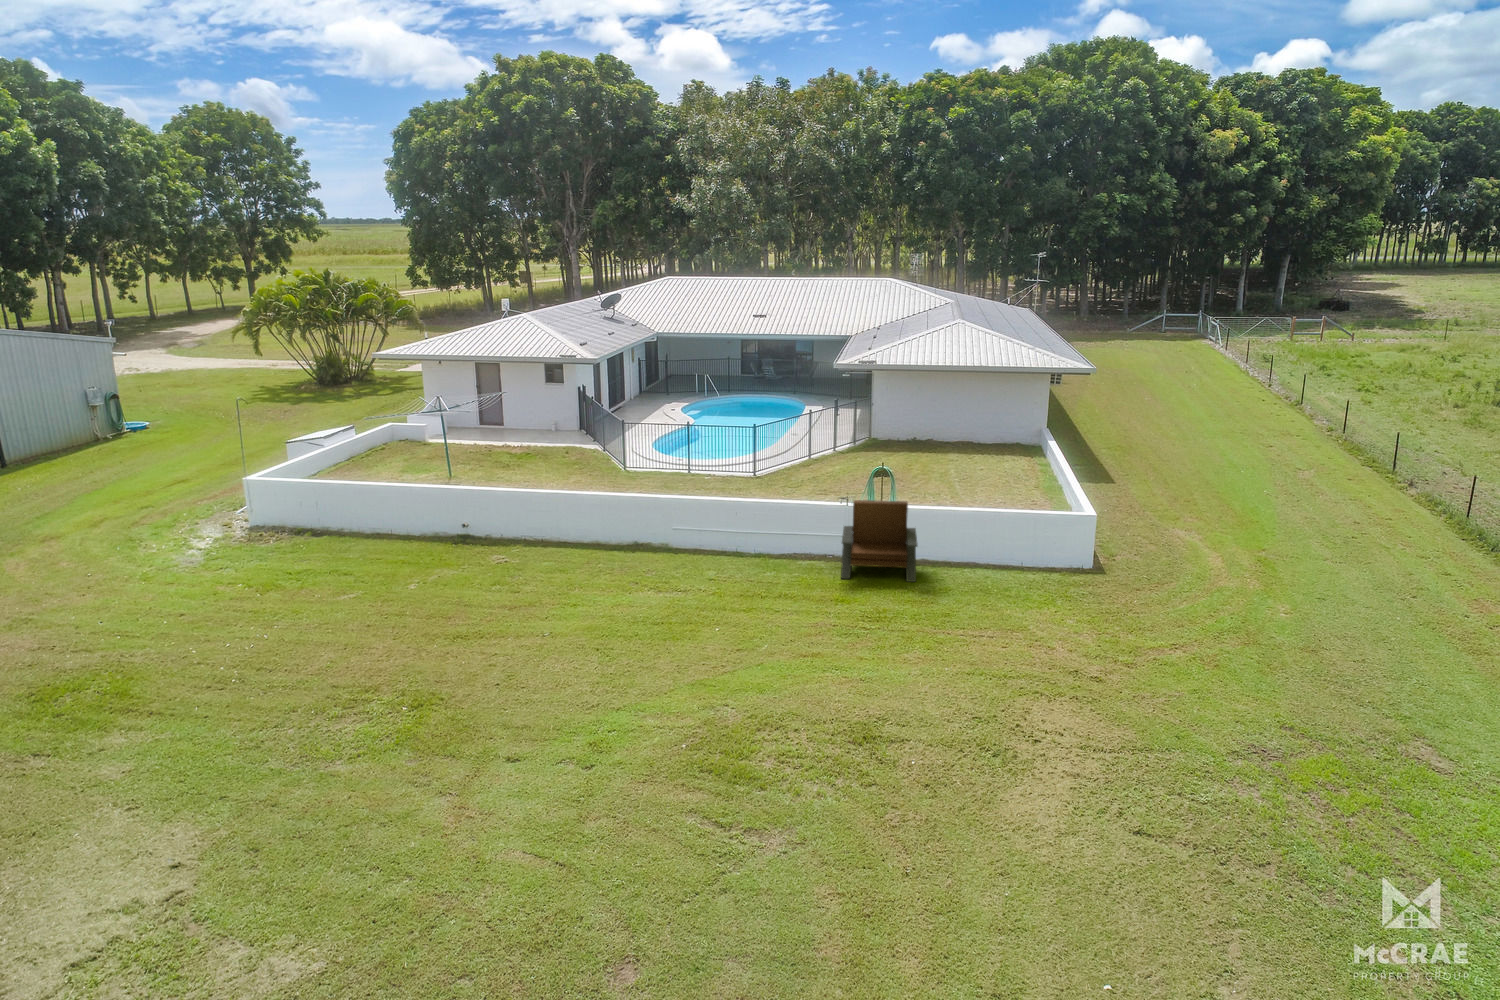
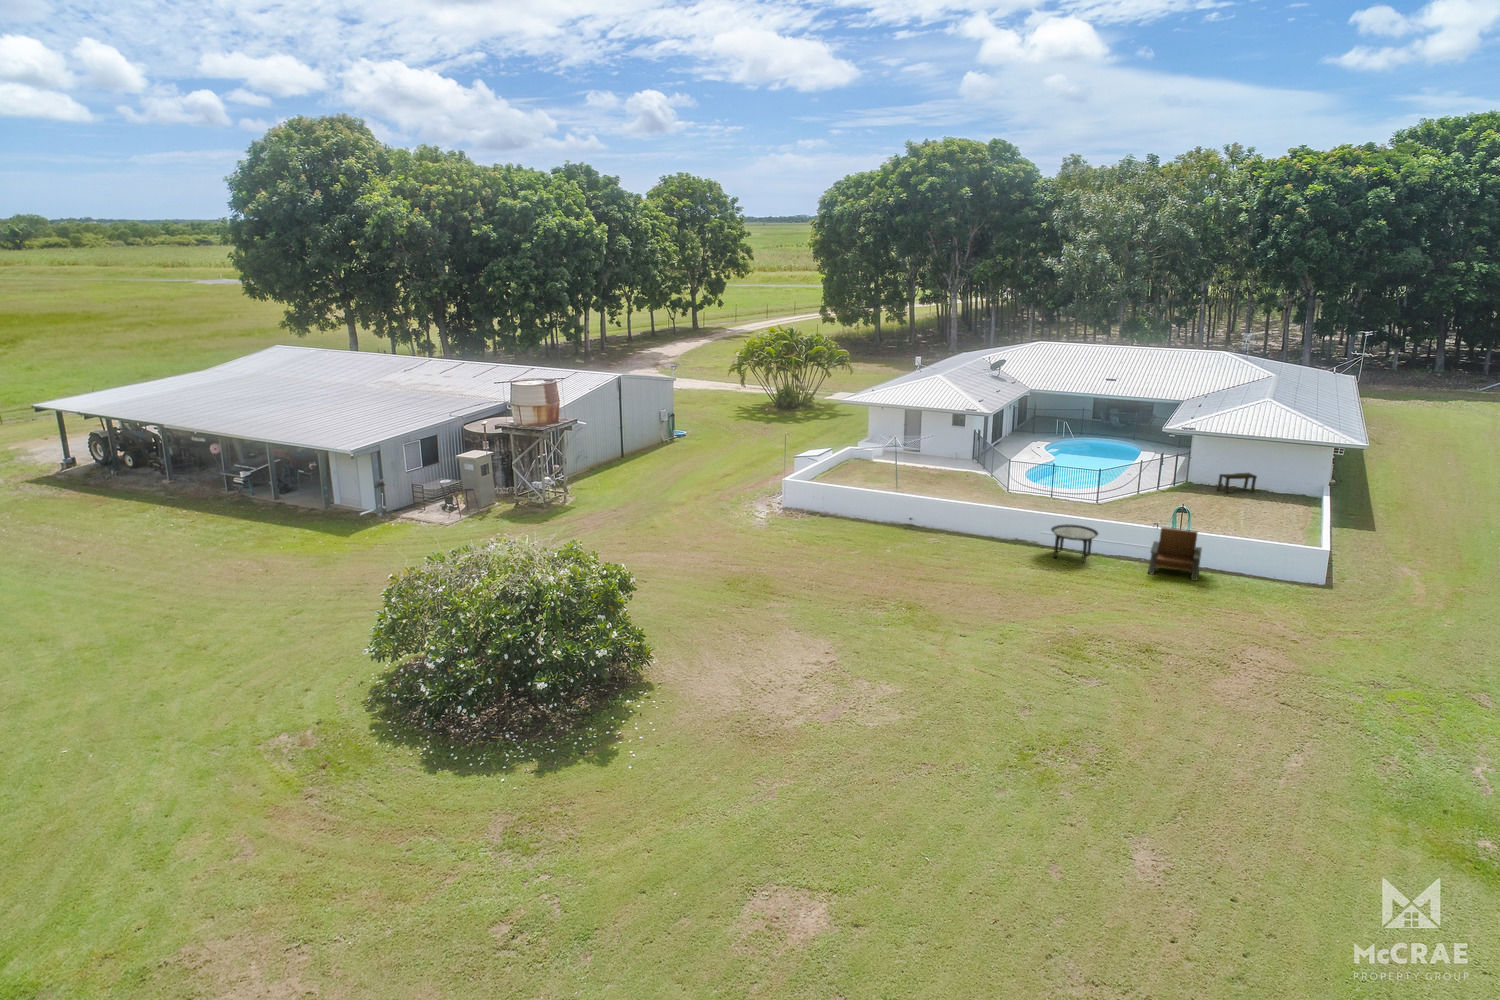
bench: none [911,417,959,448] -> present [1217,473,1257,493]
round table: none [684,511,760,572] -> present [1051,525,1098,562]

